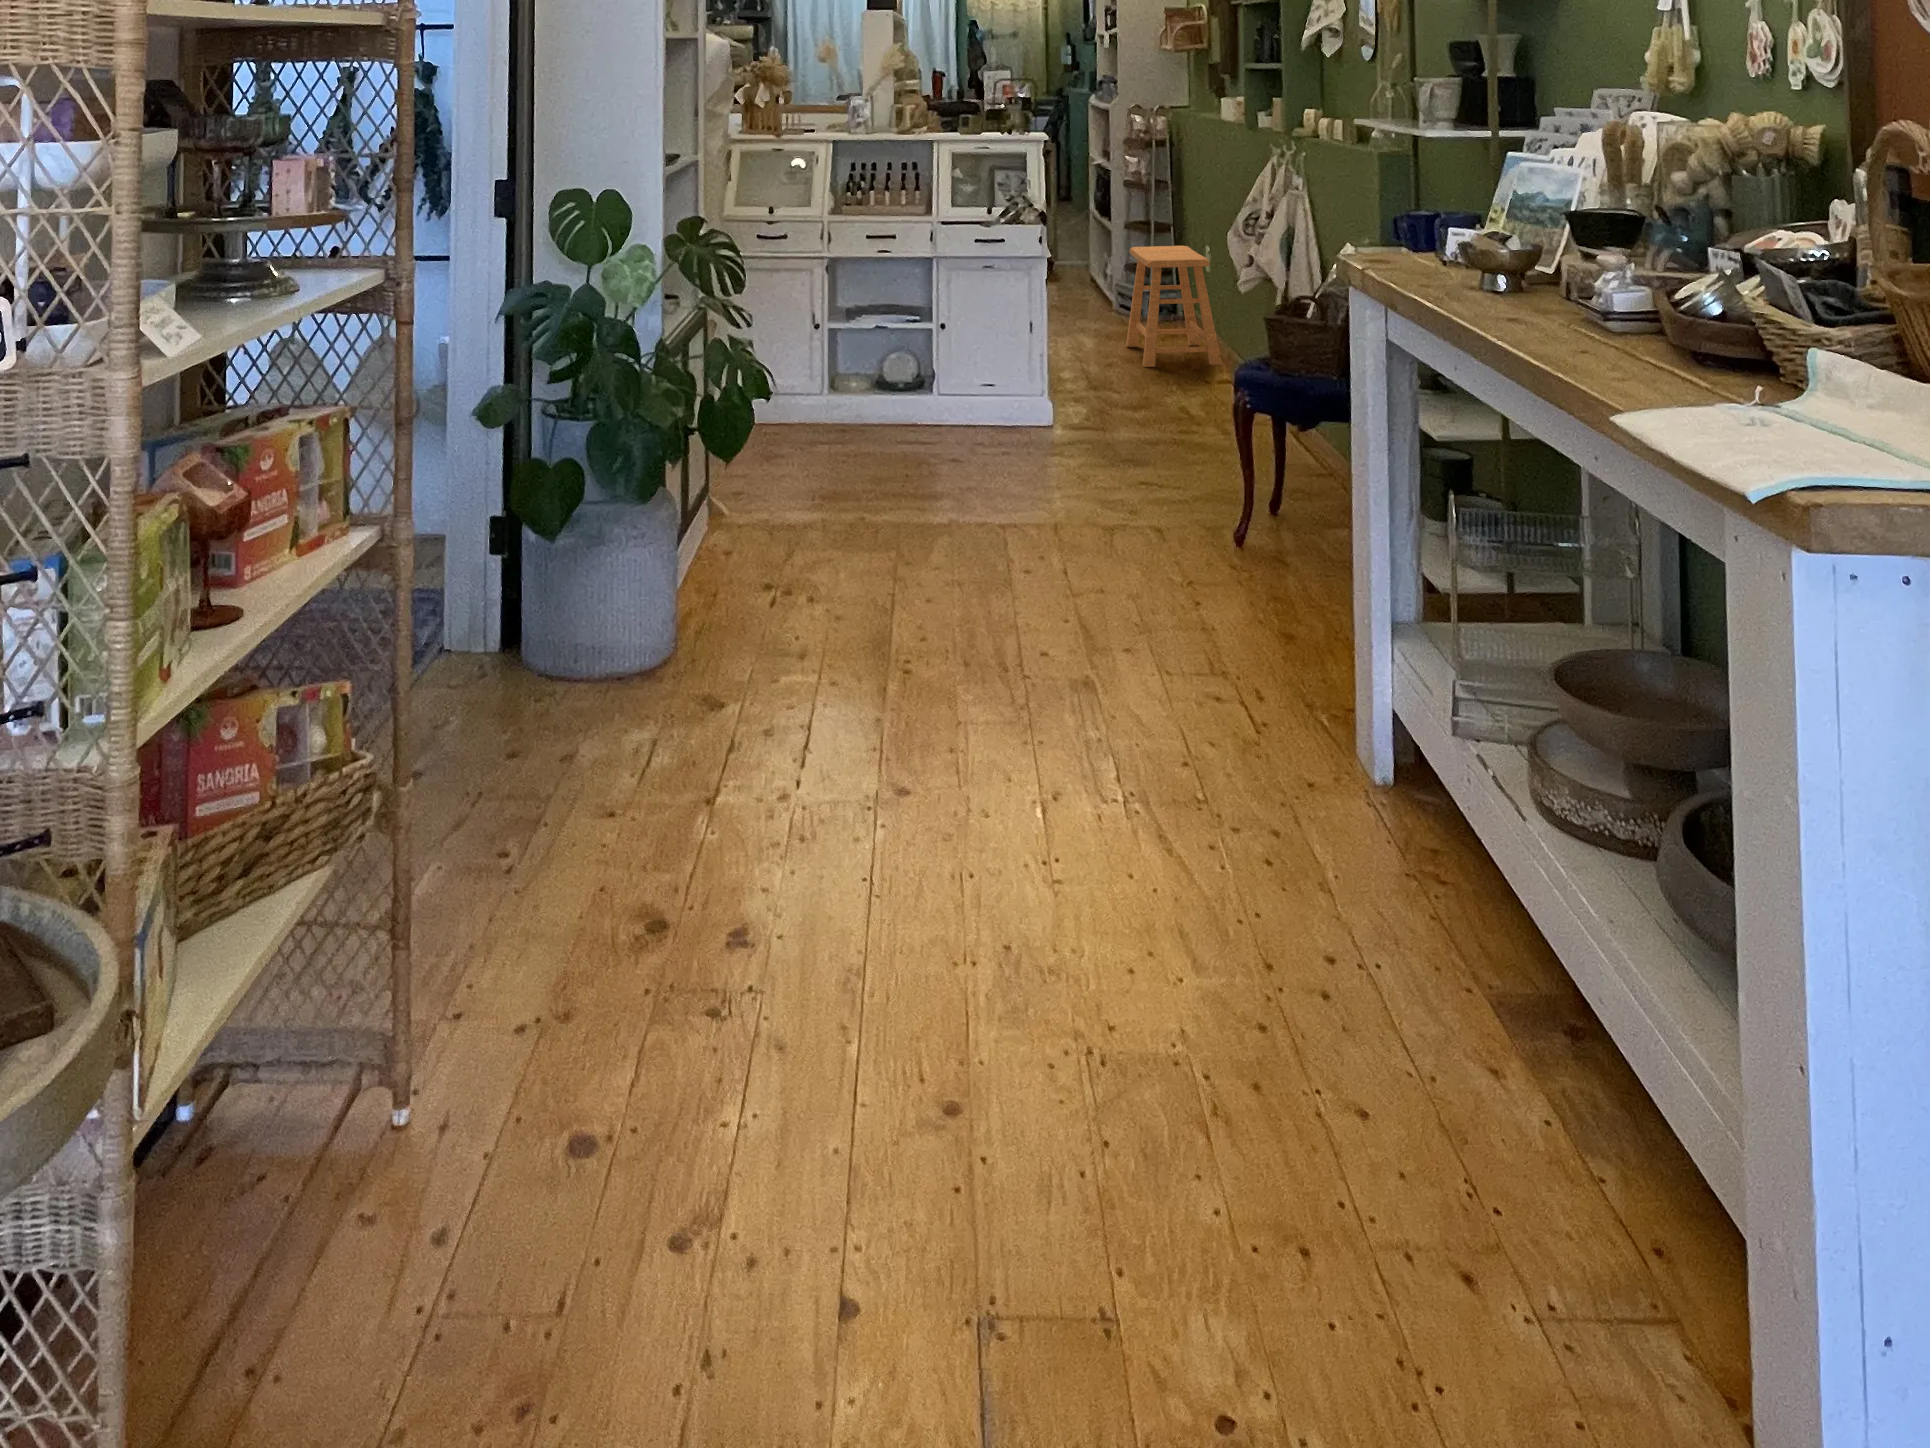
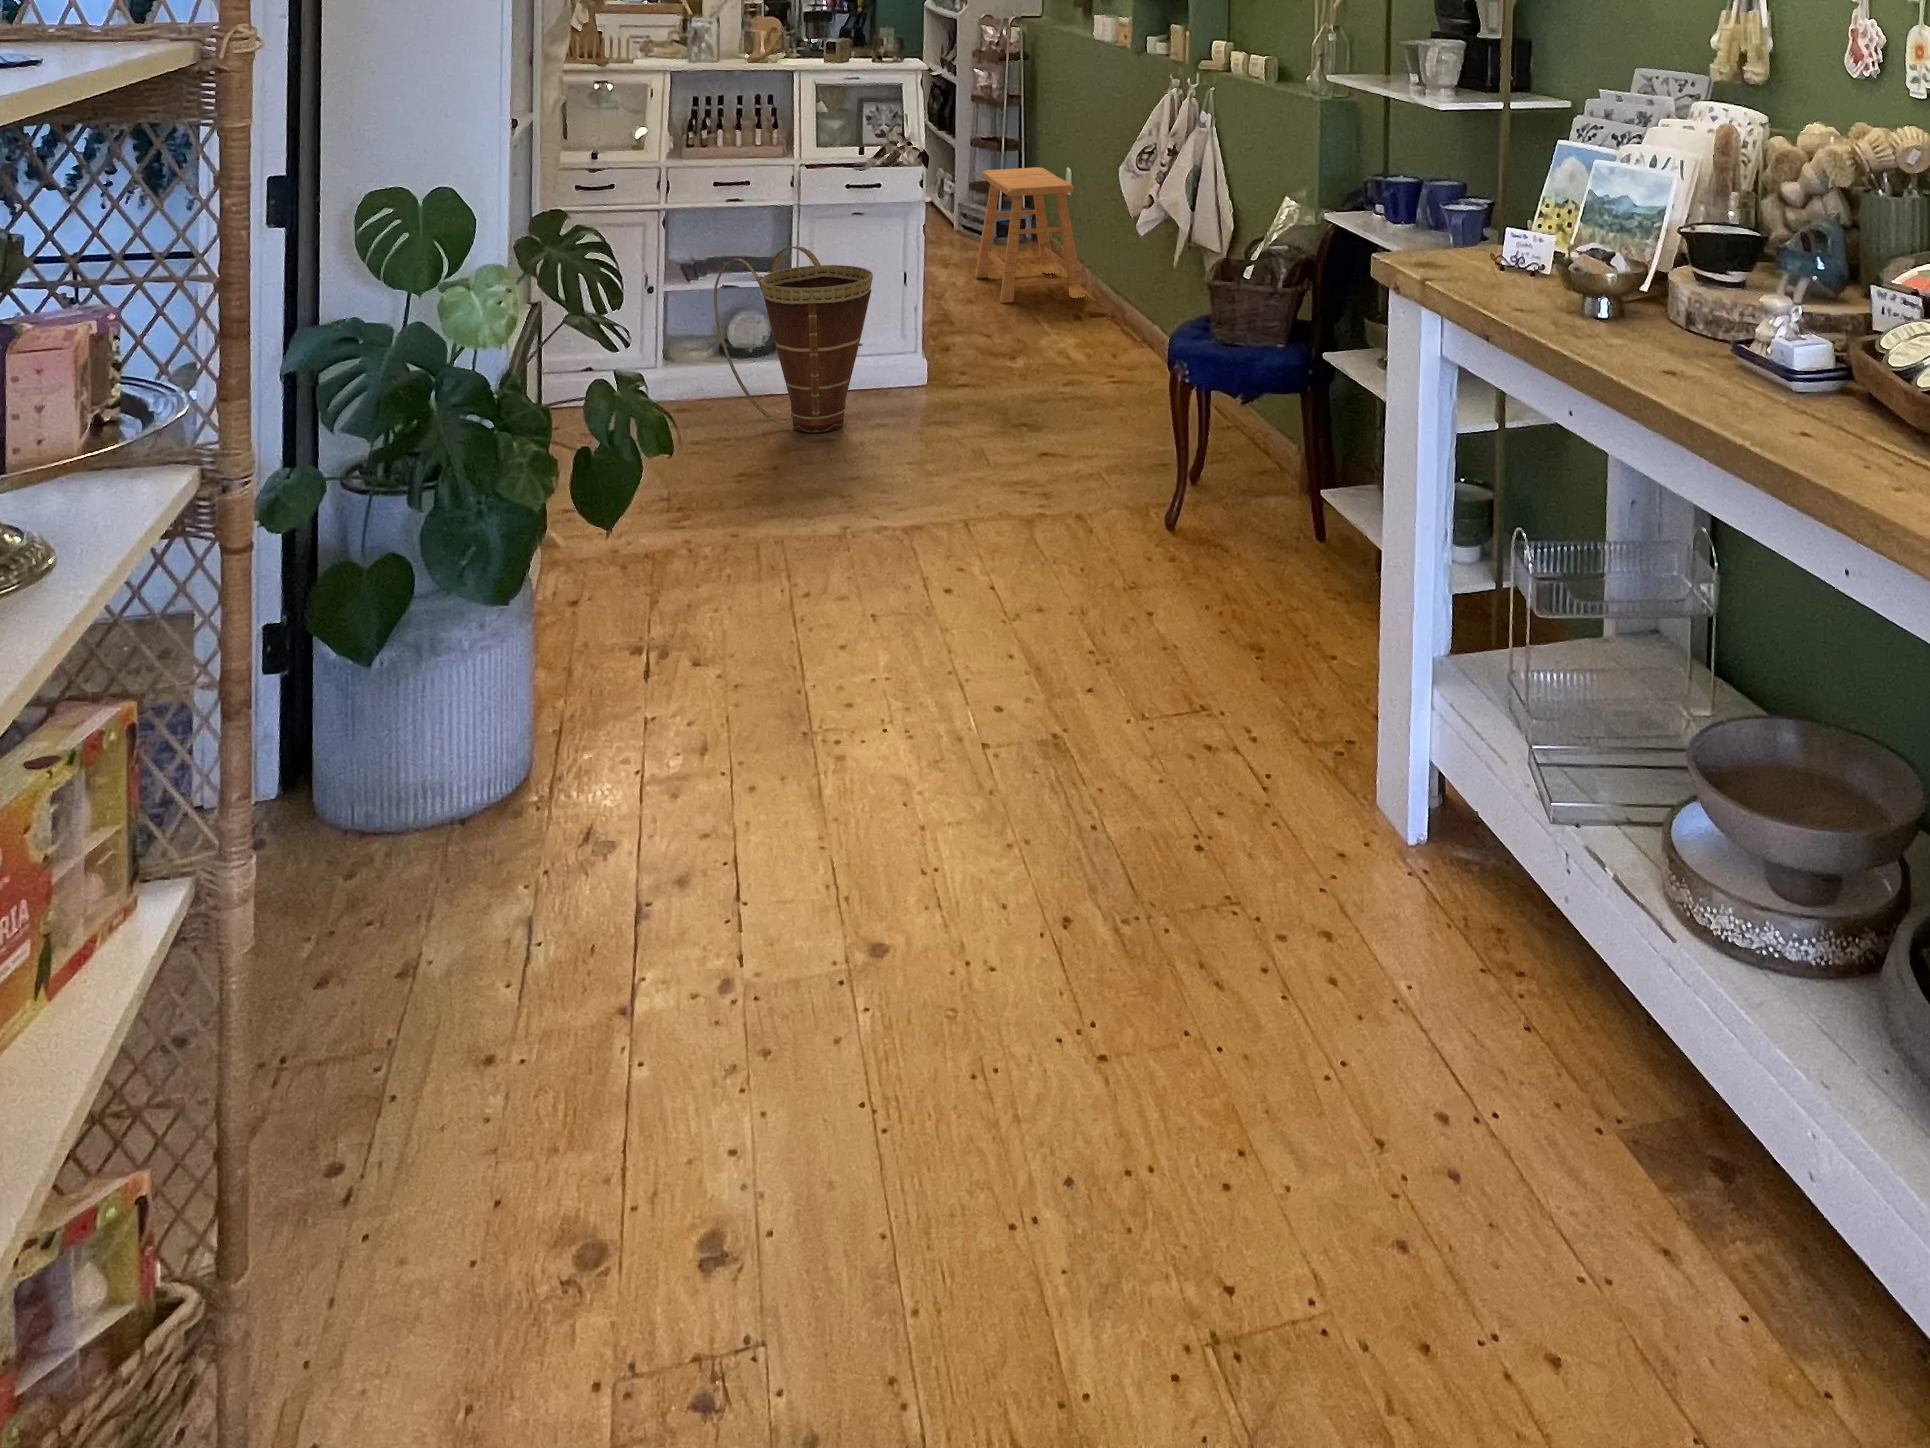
basket: none [870,292,1000,452] -> present [714,246,873,433]

